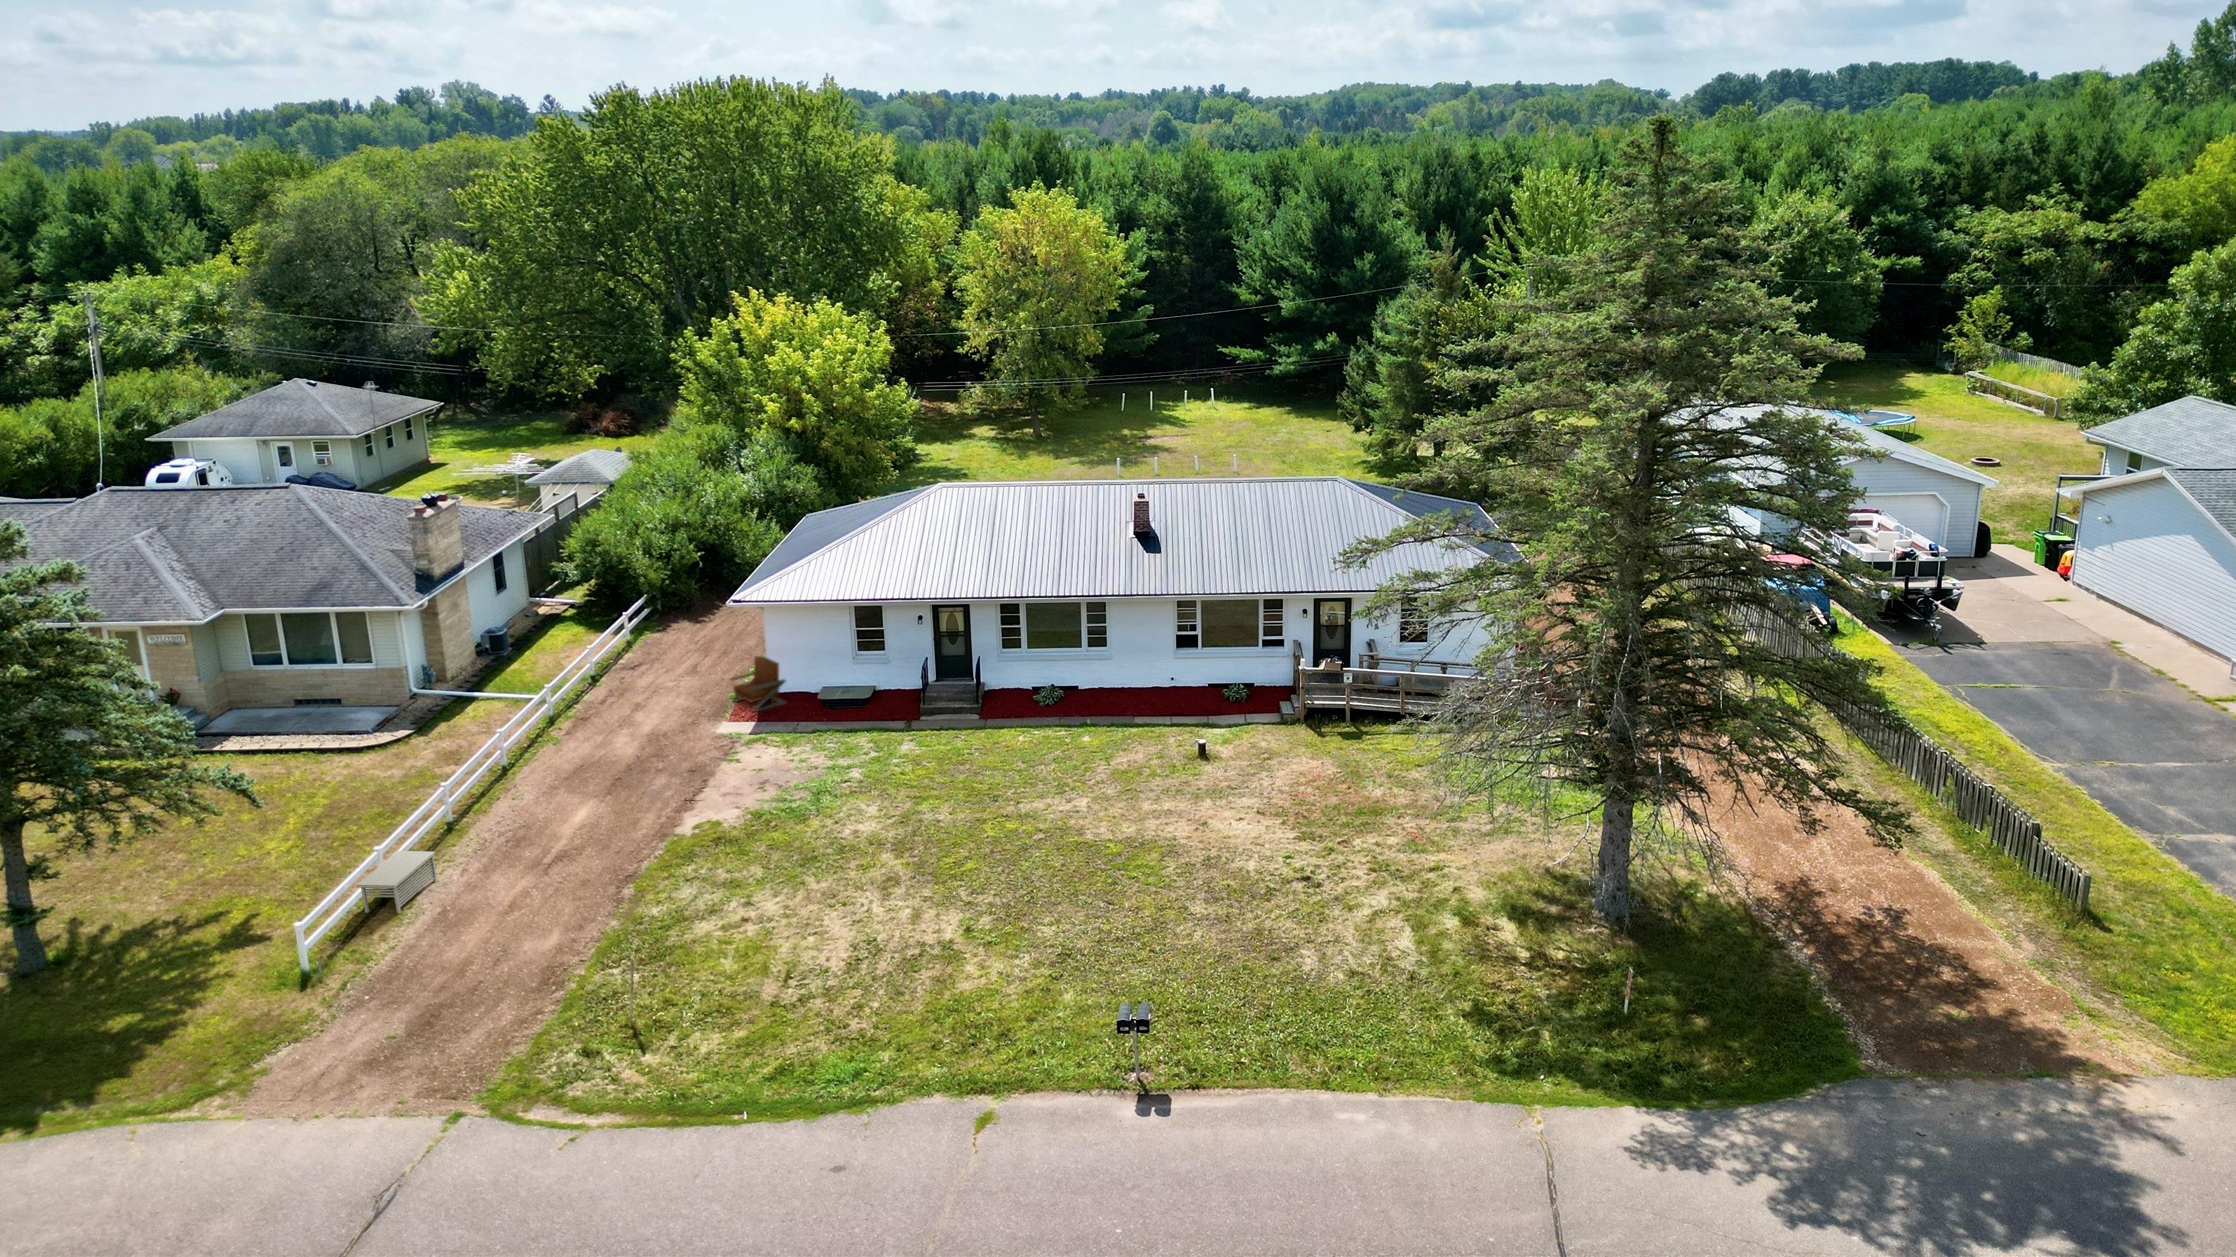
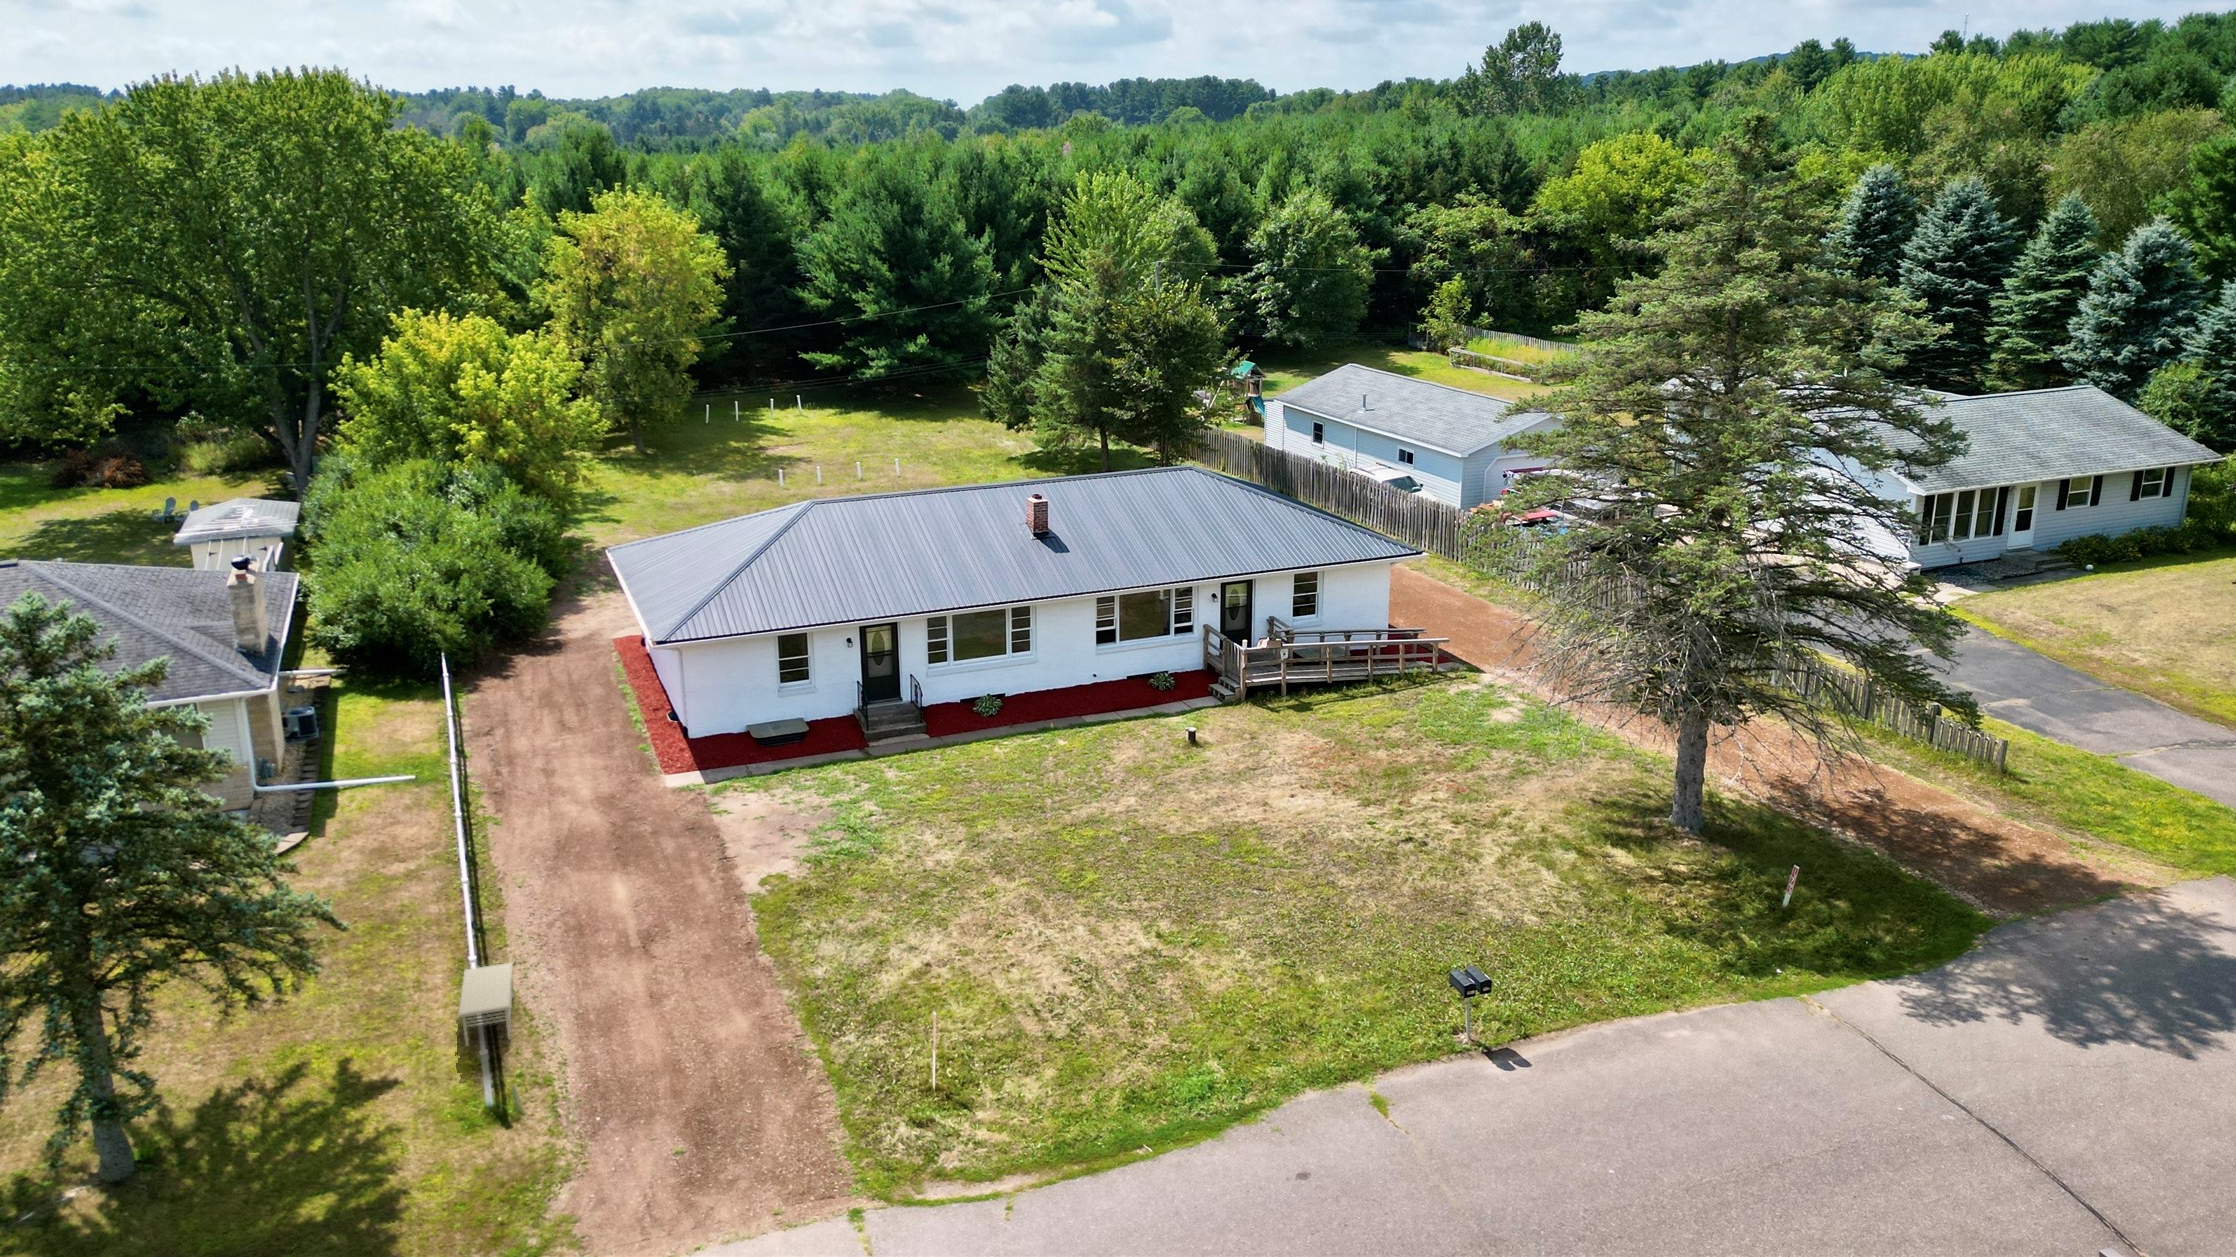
lounge chair: present [730,656,786,712] -> none [641,701,711,764]

